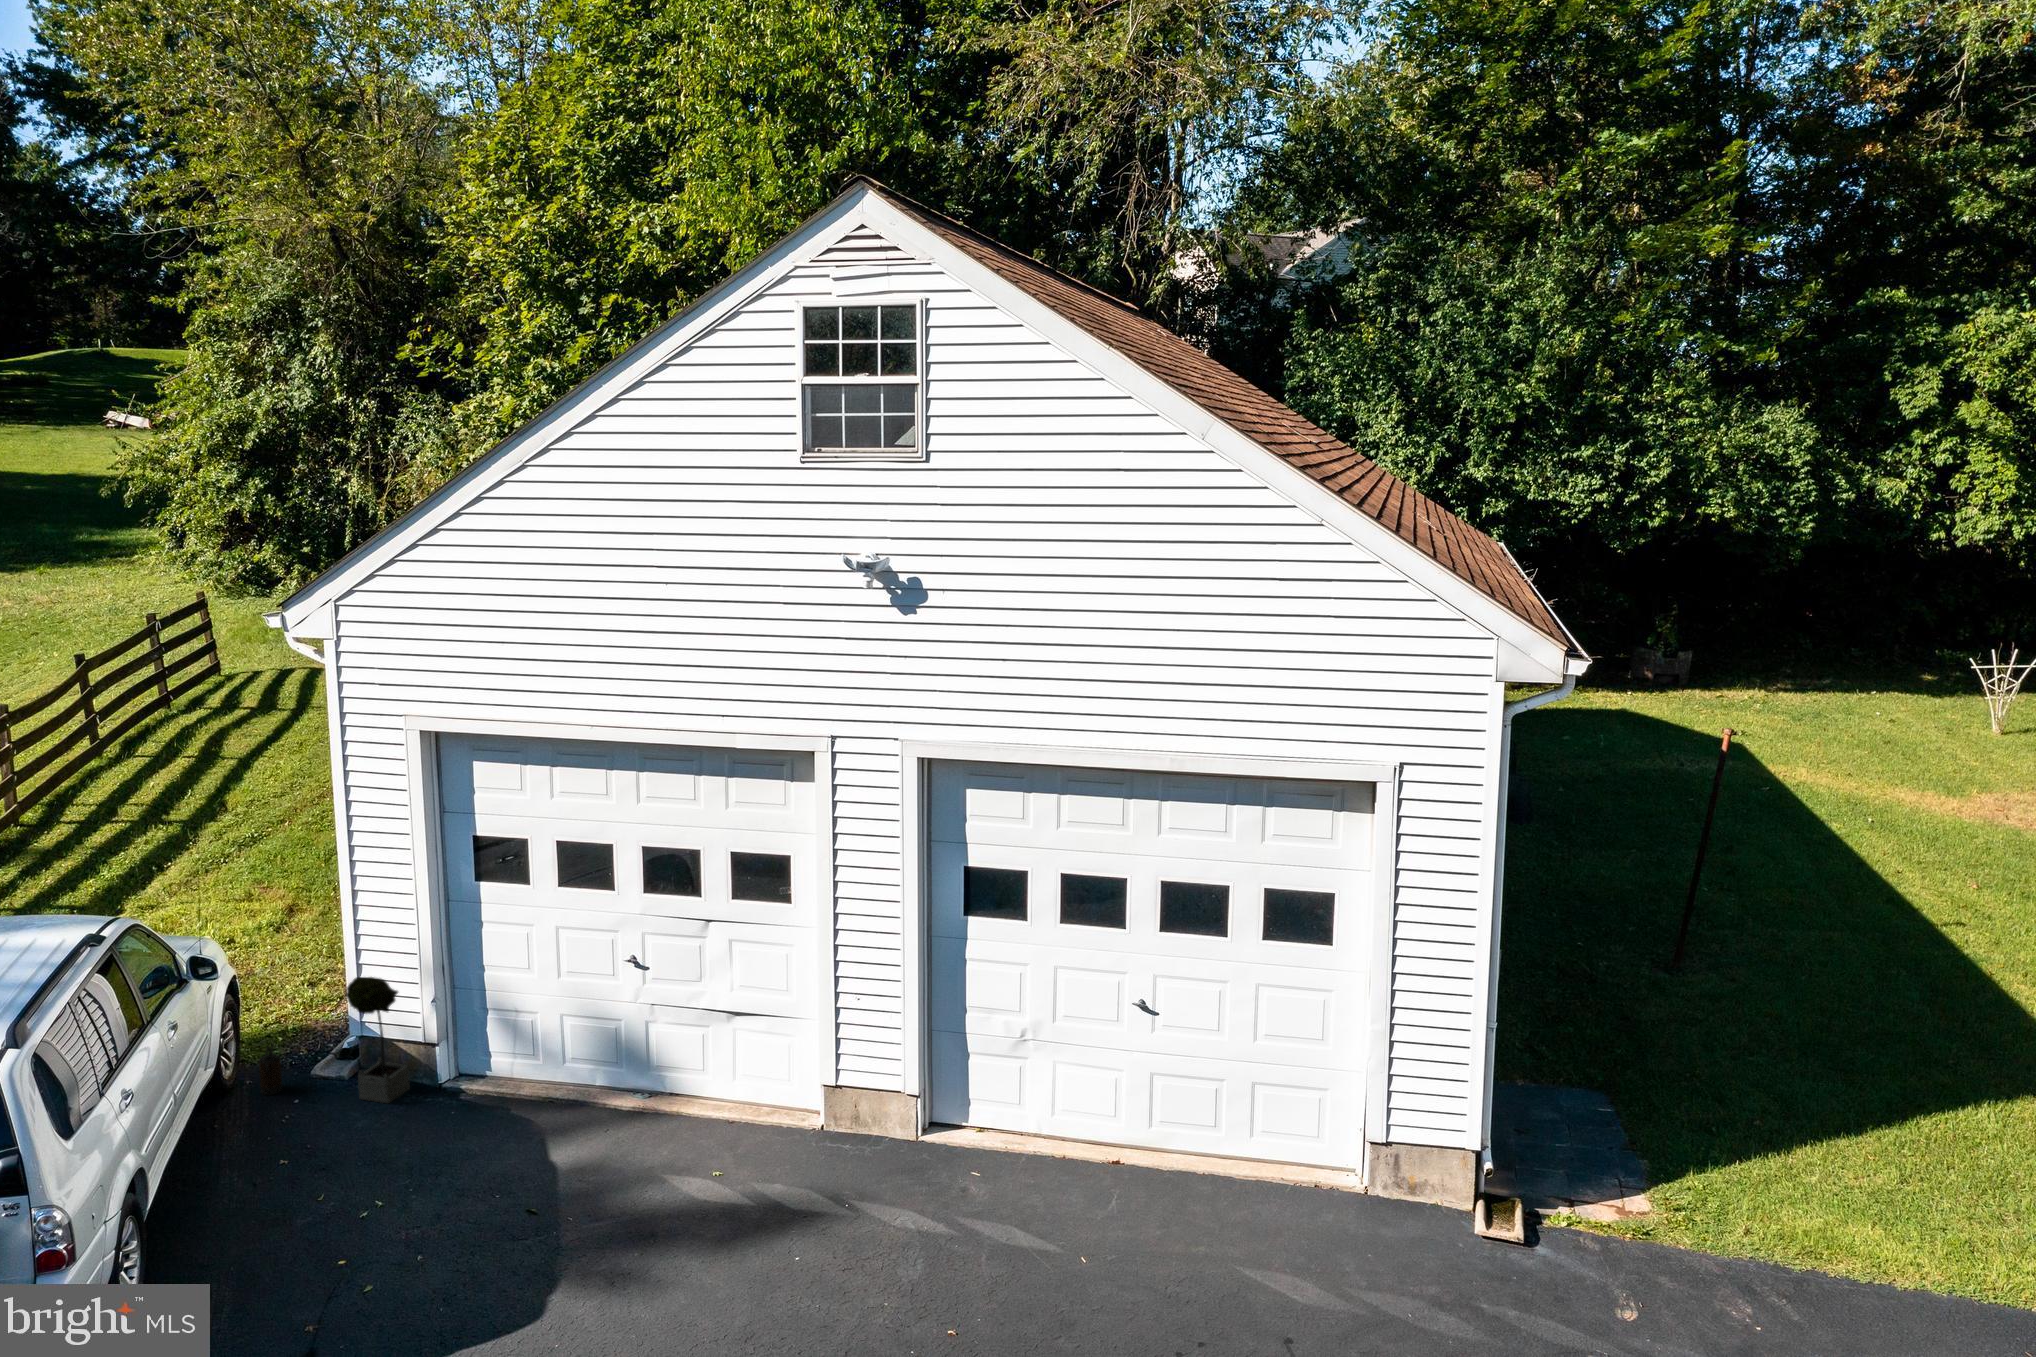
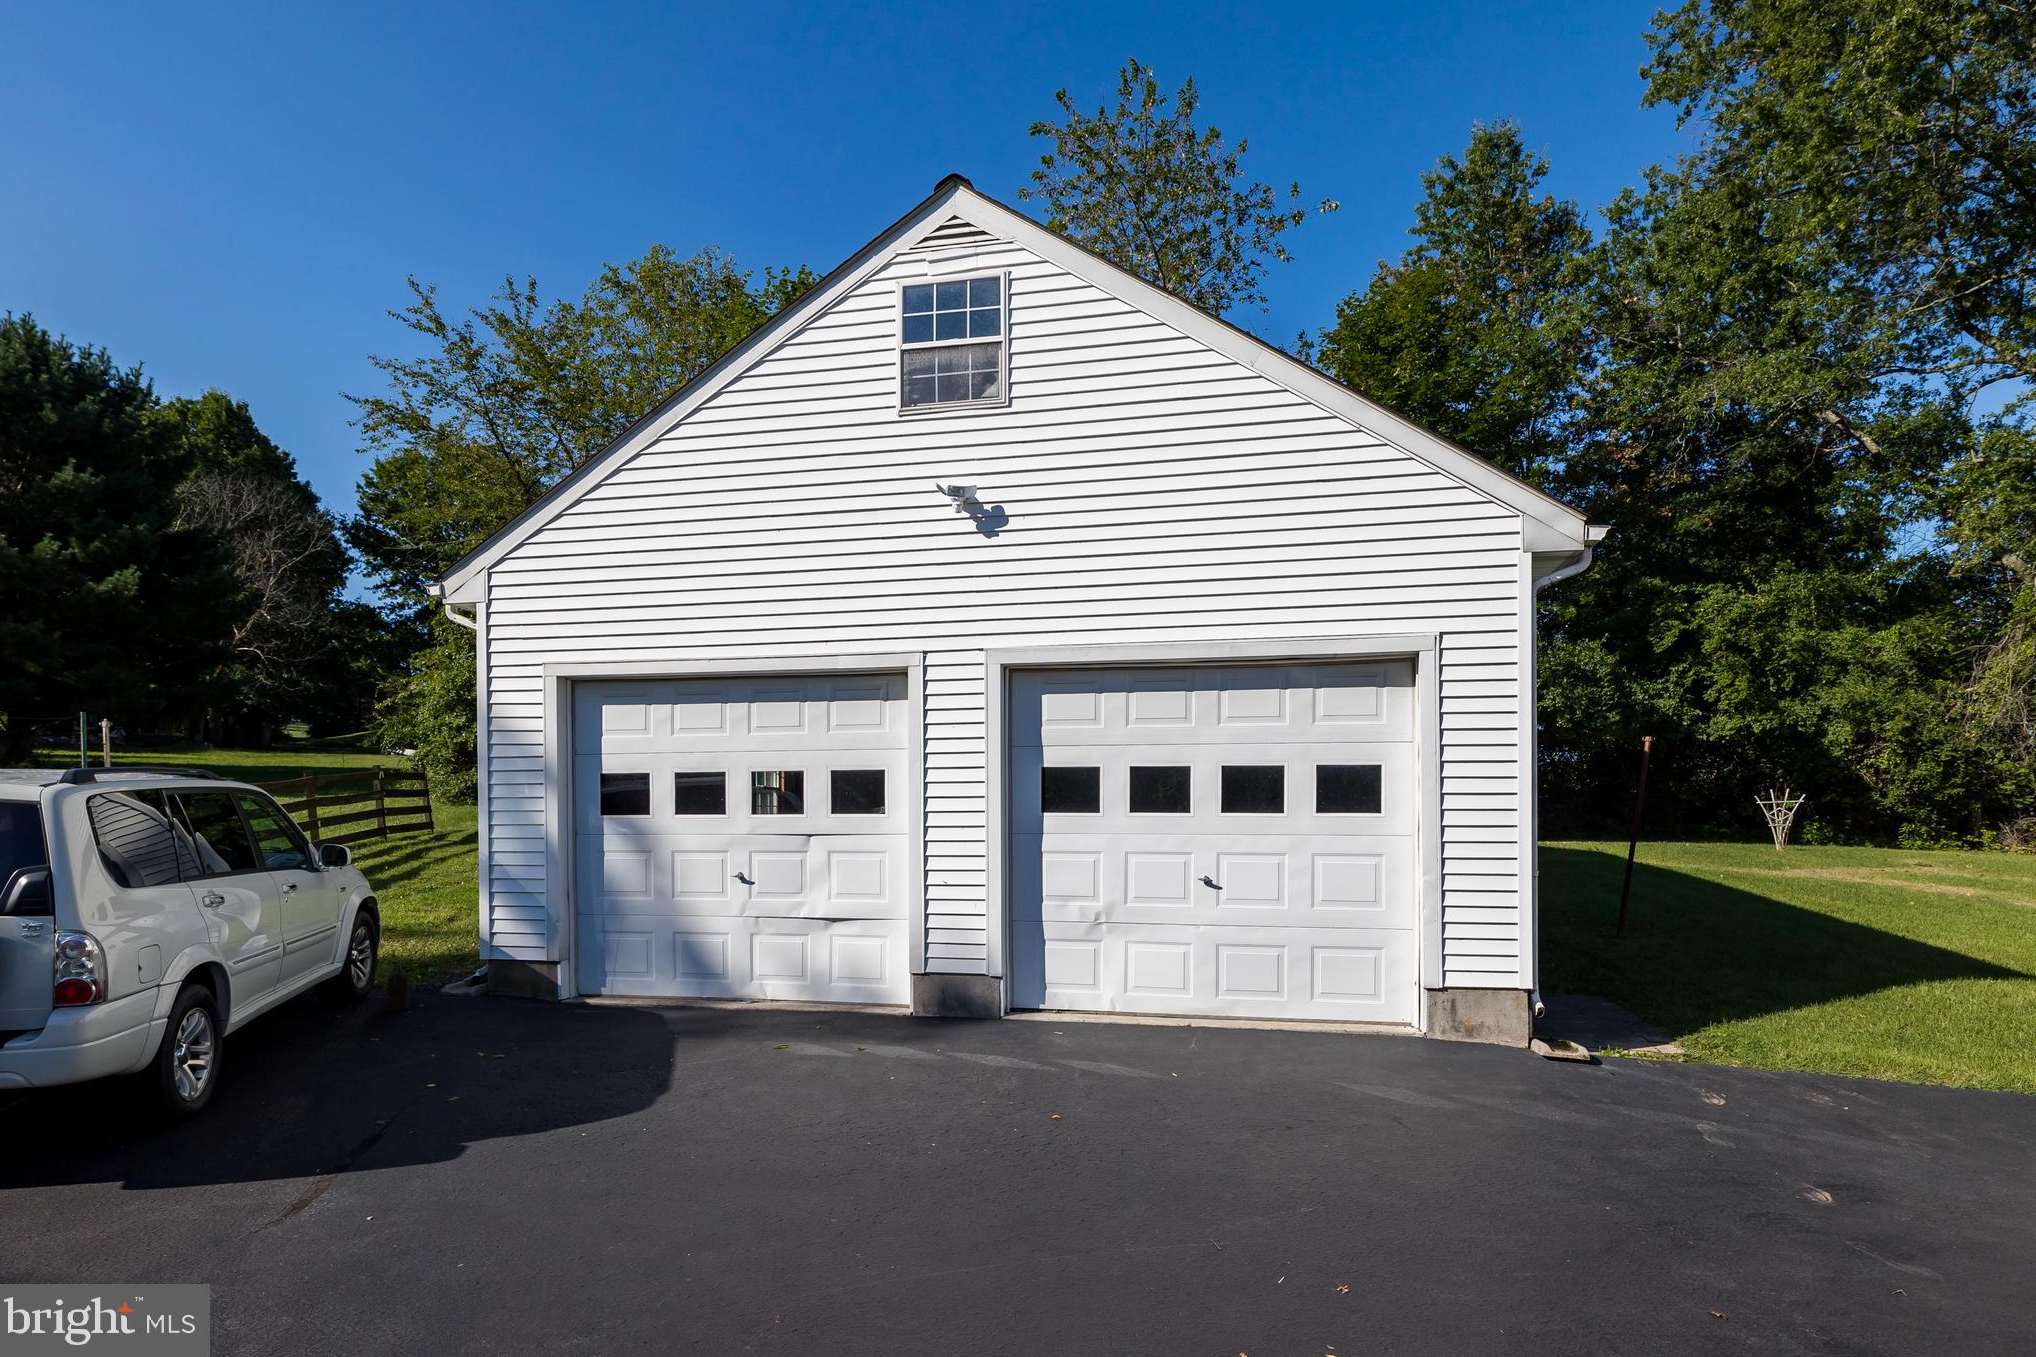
potted tree: present [346,977,410,1103] -> none [474,893,530,1014]

